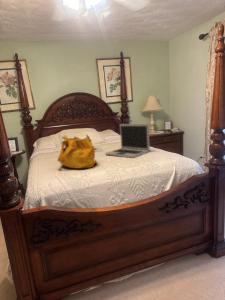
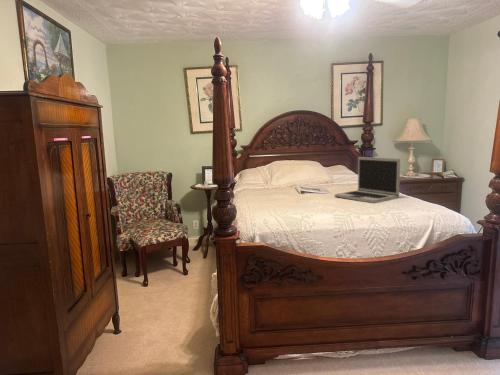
handbag: present [58,135,97,169] -> none [274,166,324,209]

